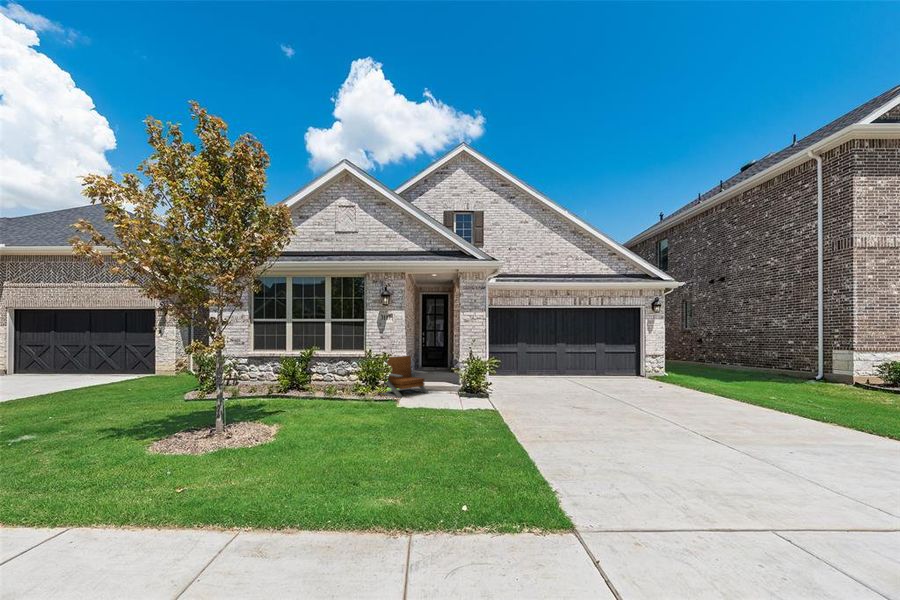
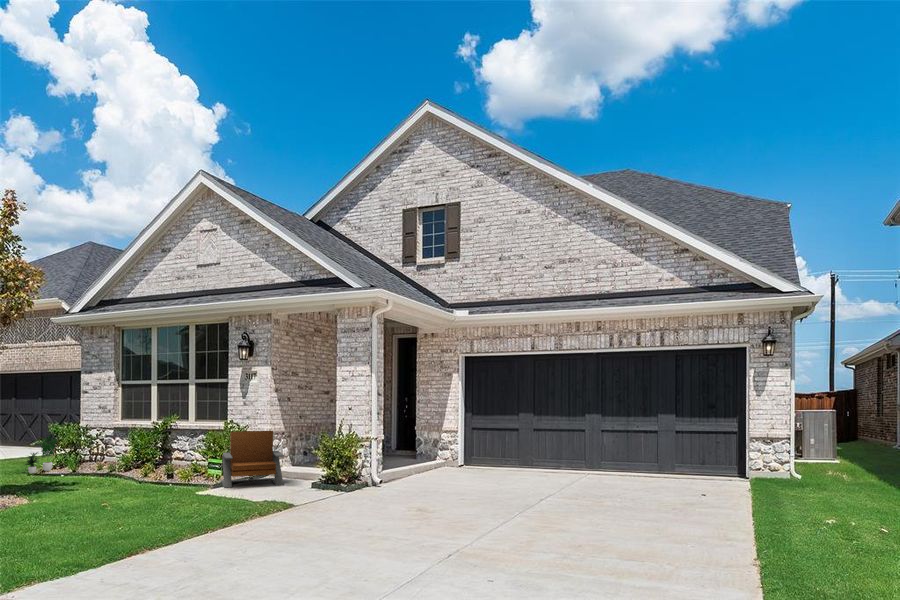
potted plant: none [177,364,203,397] -> present [25,436,57,473]

